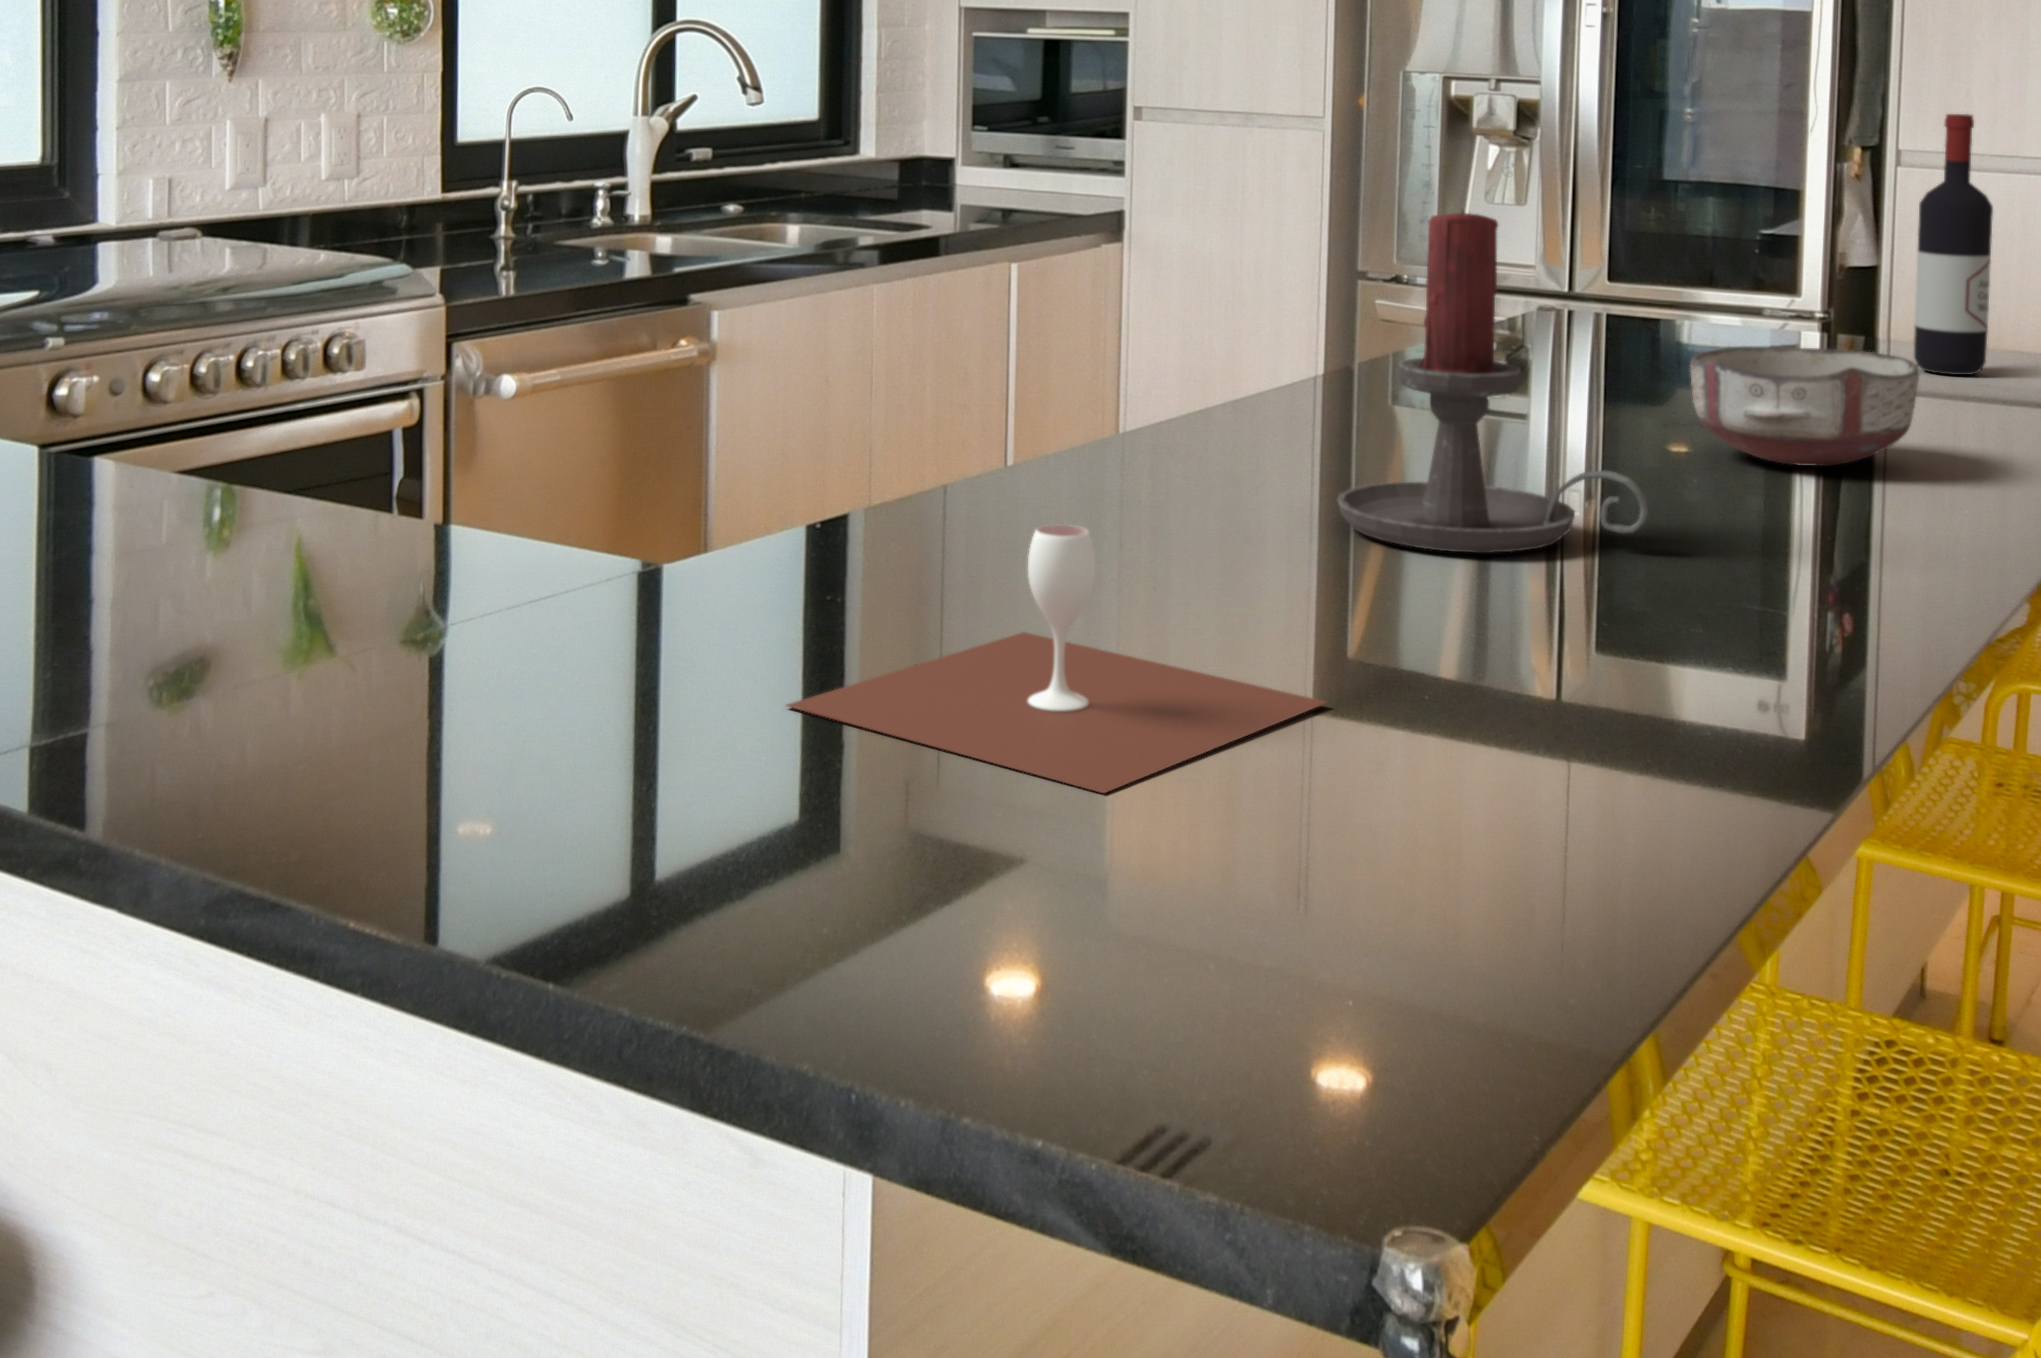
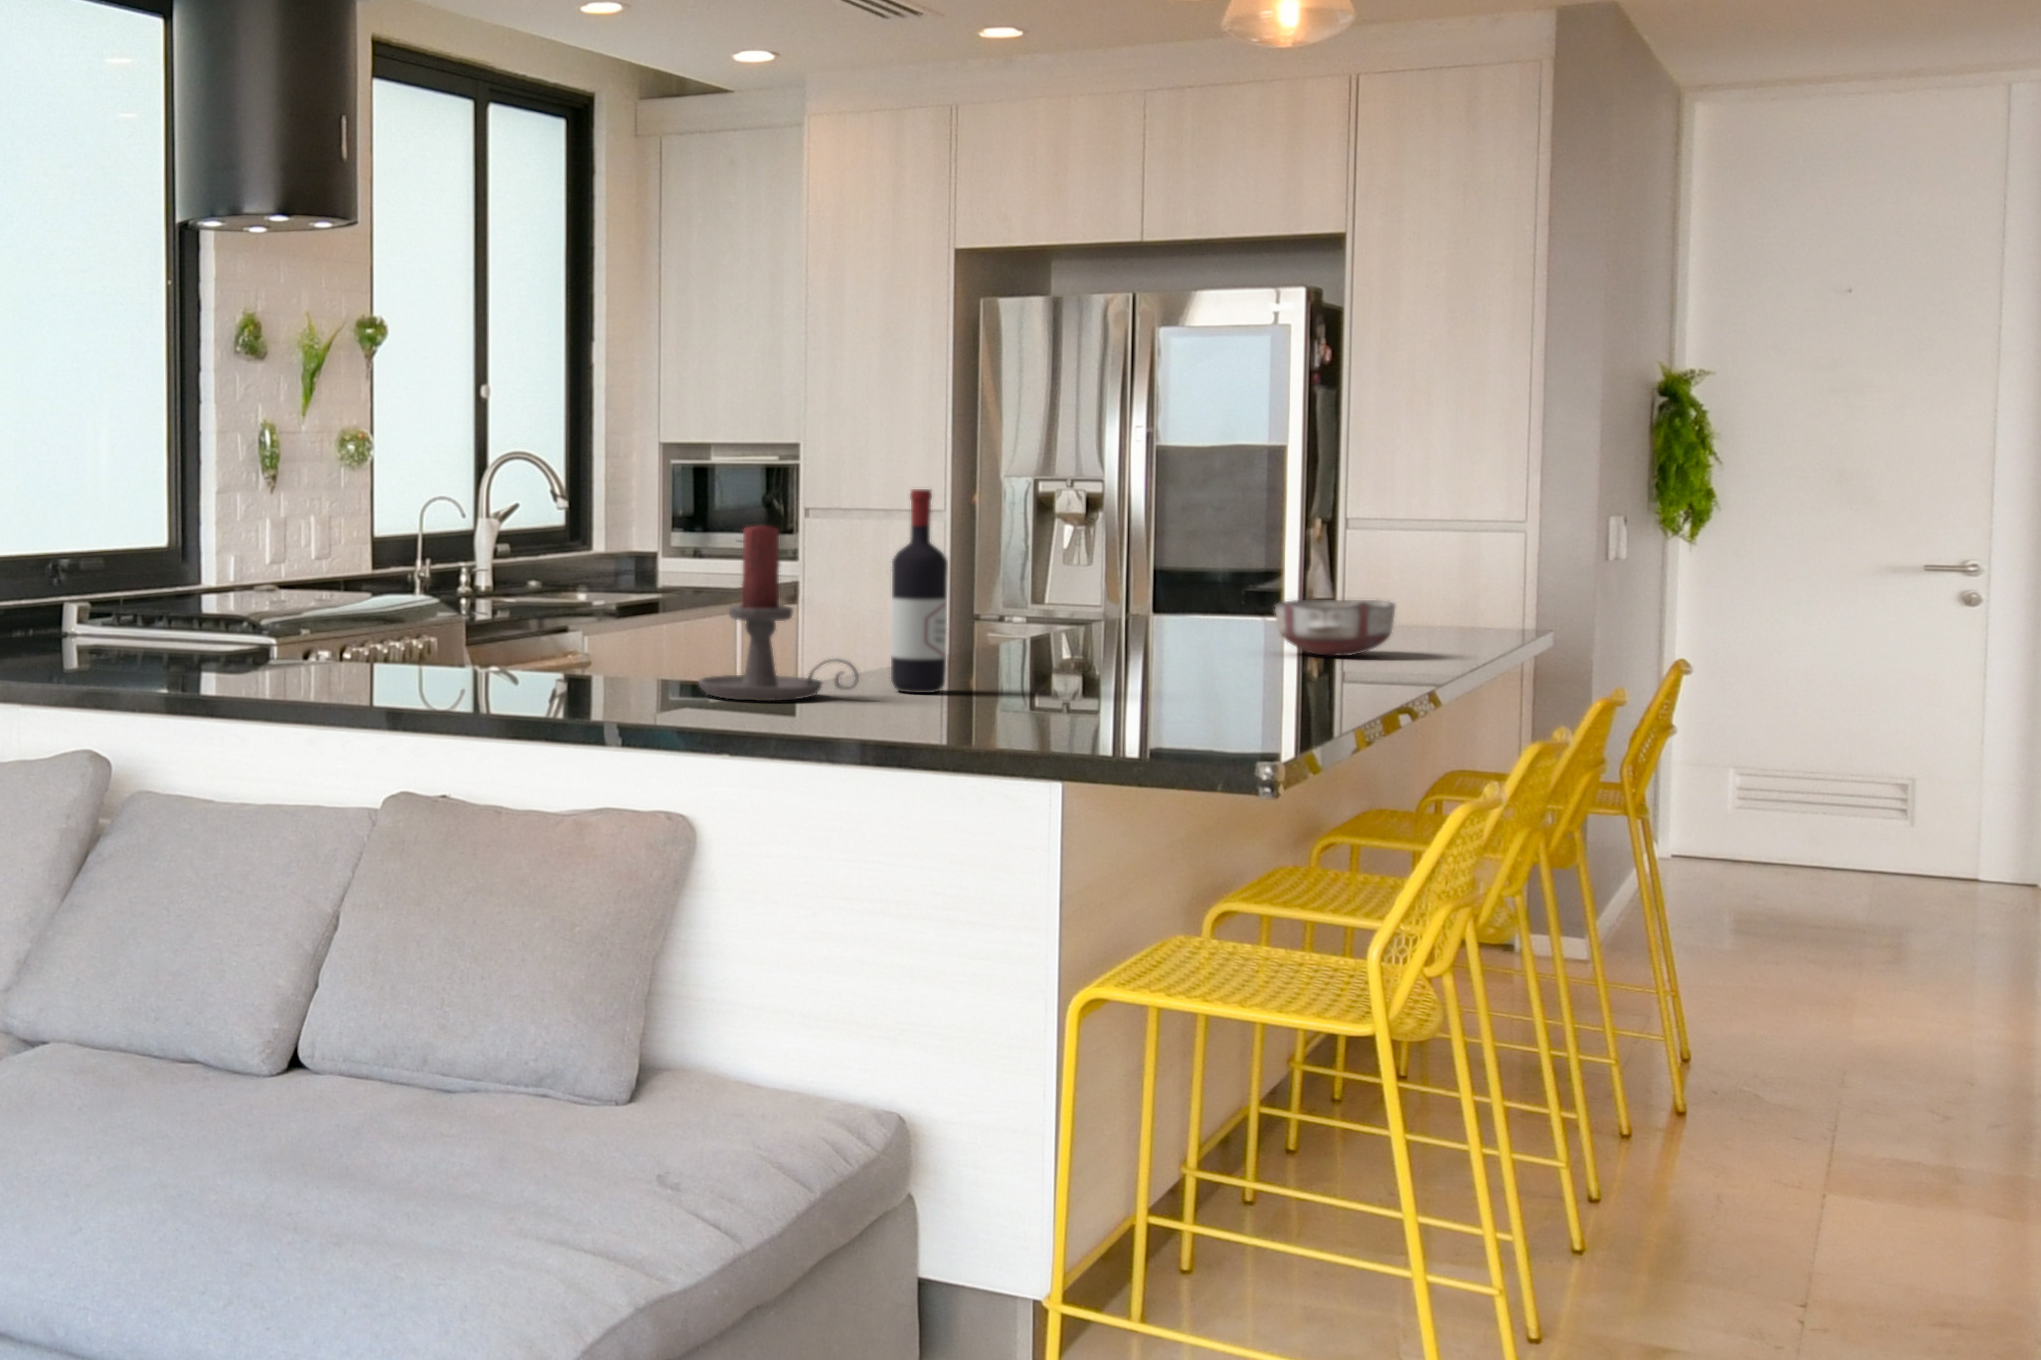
wine bottle: present [1914,114,1993,375] -> present [891,489,948,693]
candle holder: present [1338,212,1648,553] -> present [698,525,859,701]
wine glass: present [786,525,1327,793] -> none [969,632,1181,716]

